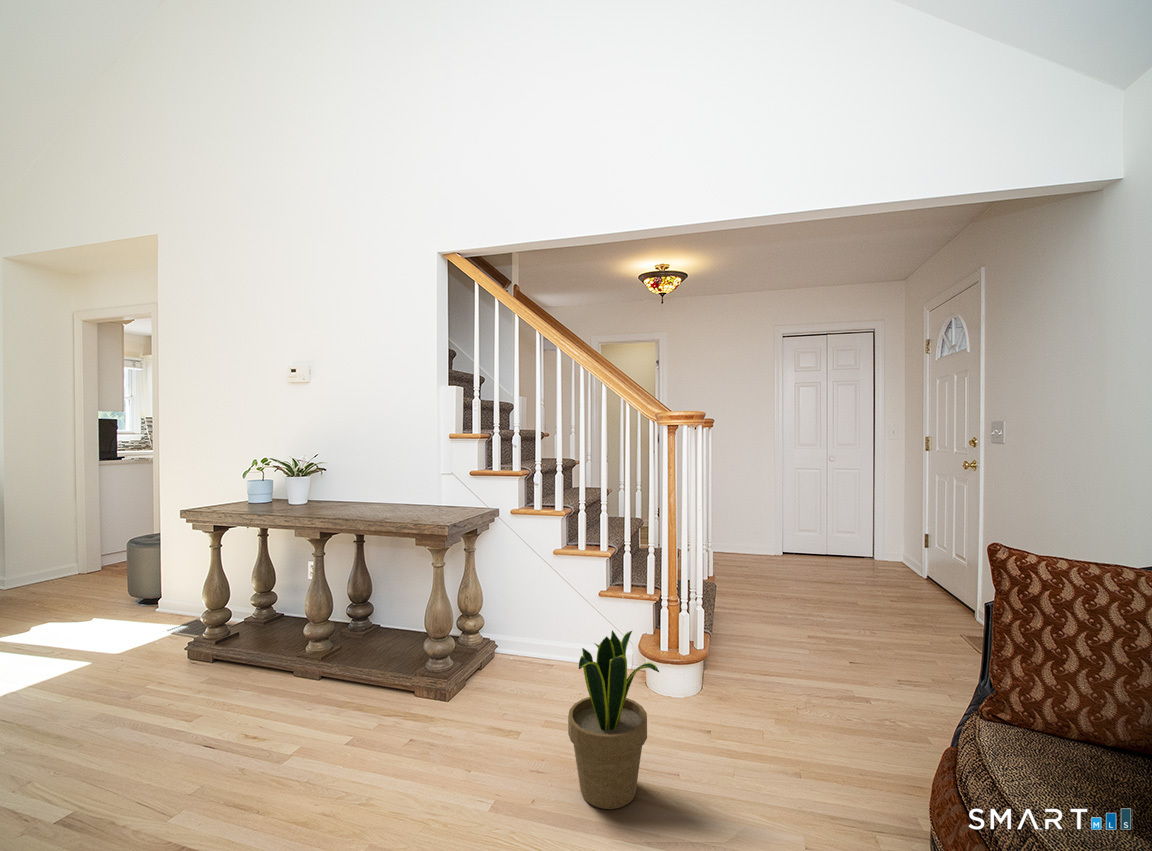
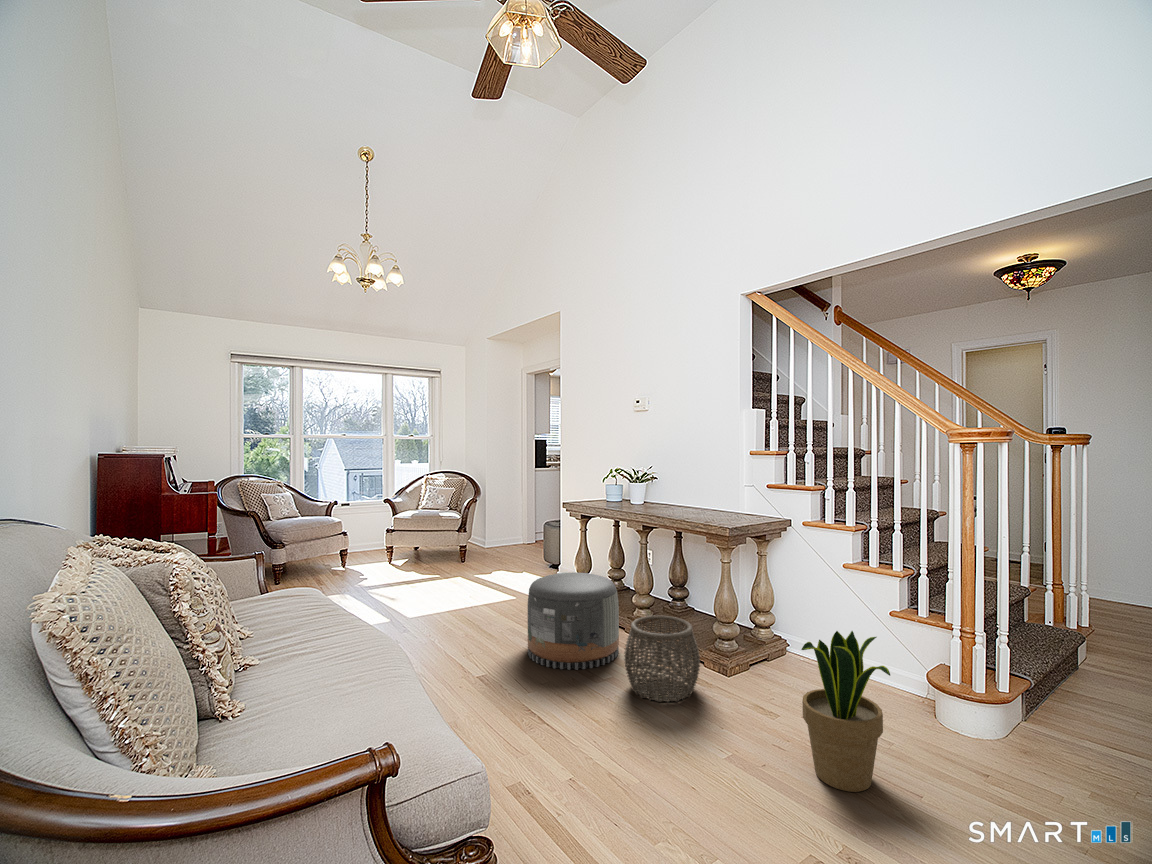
pouf: none [132,614,292,777] -> present [528,573,619,670]
woven basket: none [317,652,424,776] -> present [624,616,700,702]

